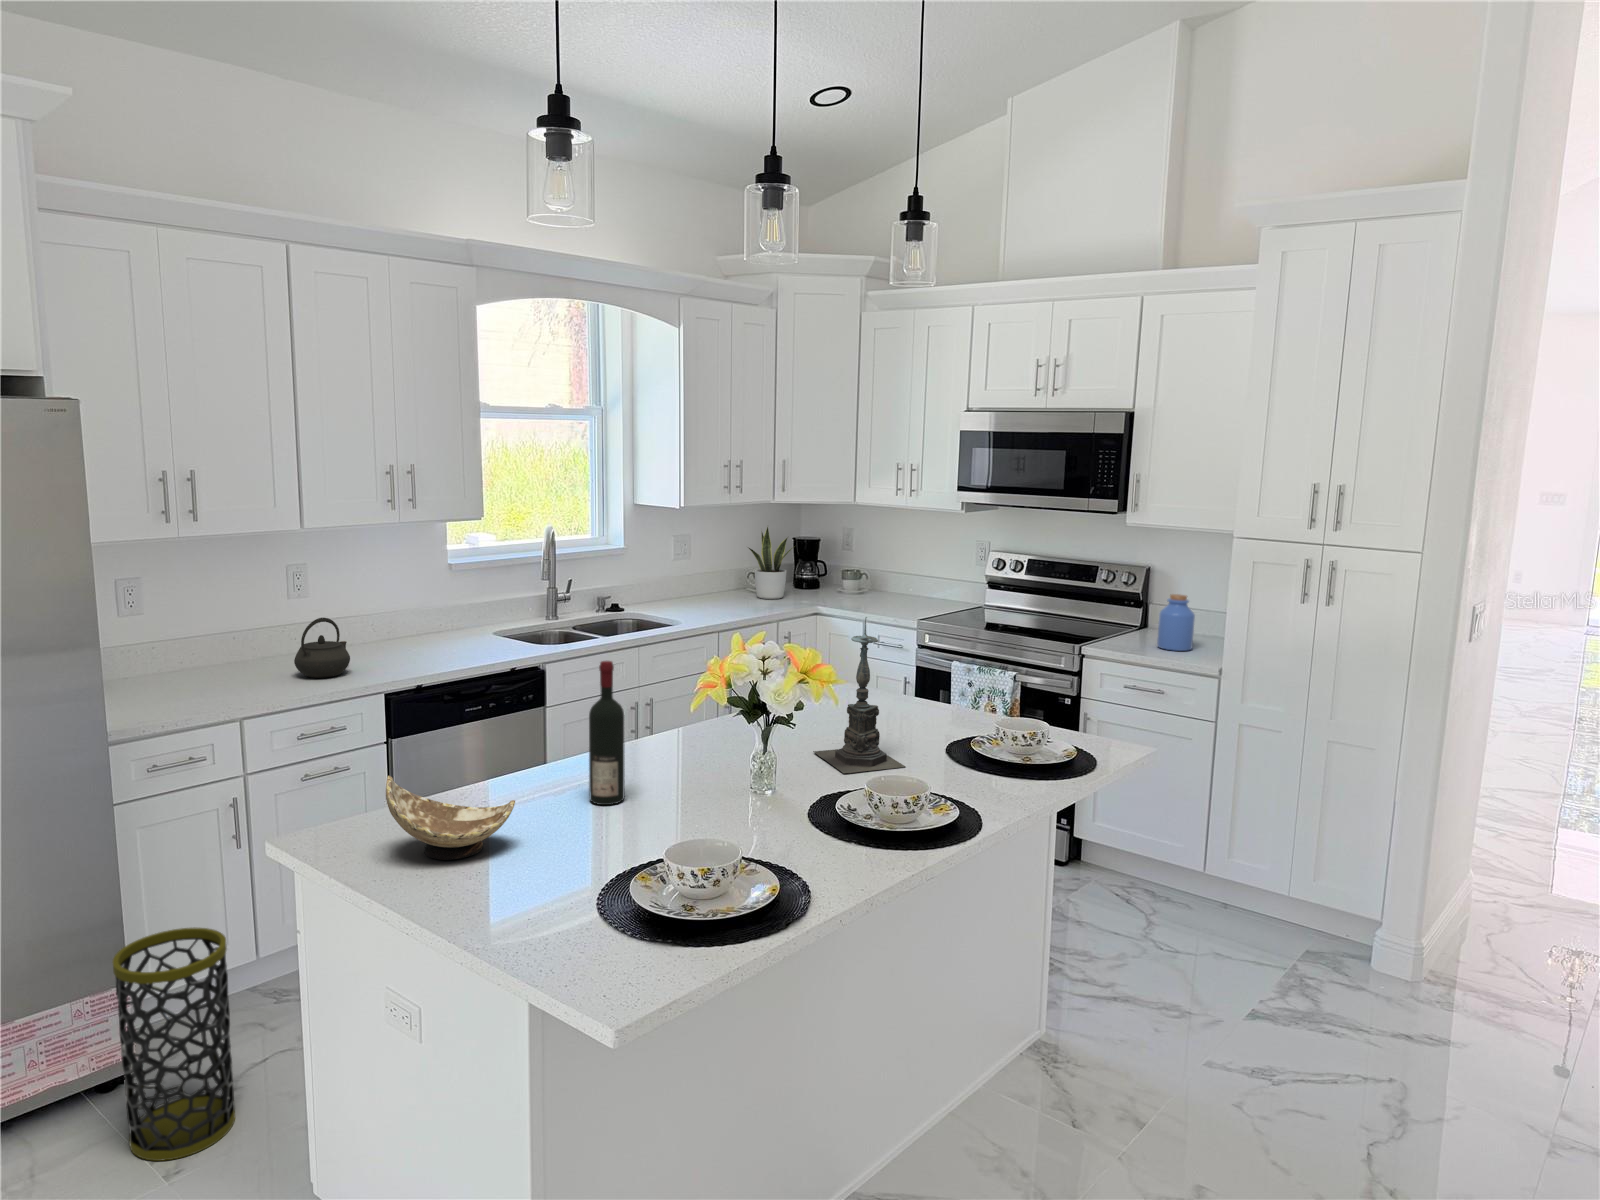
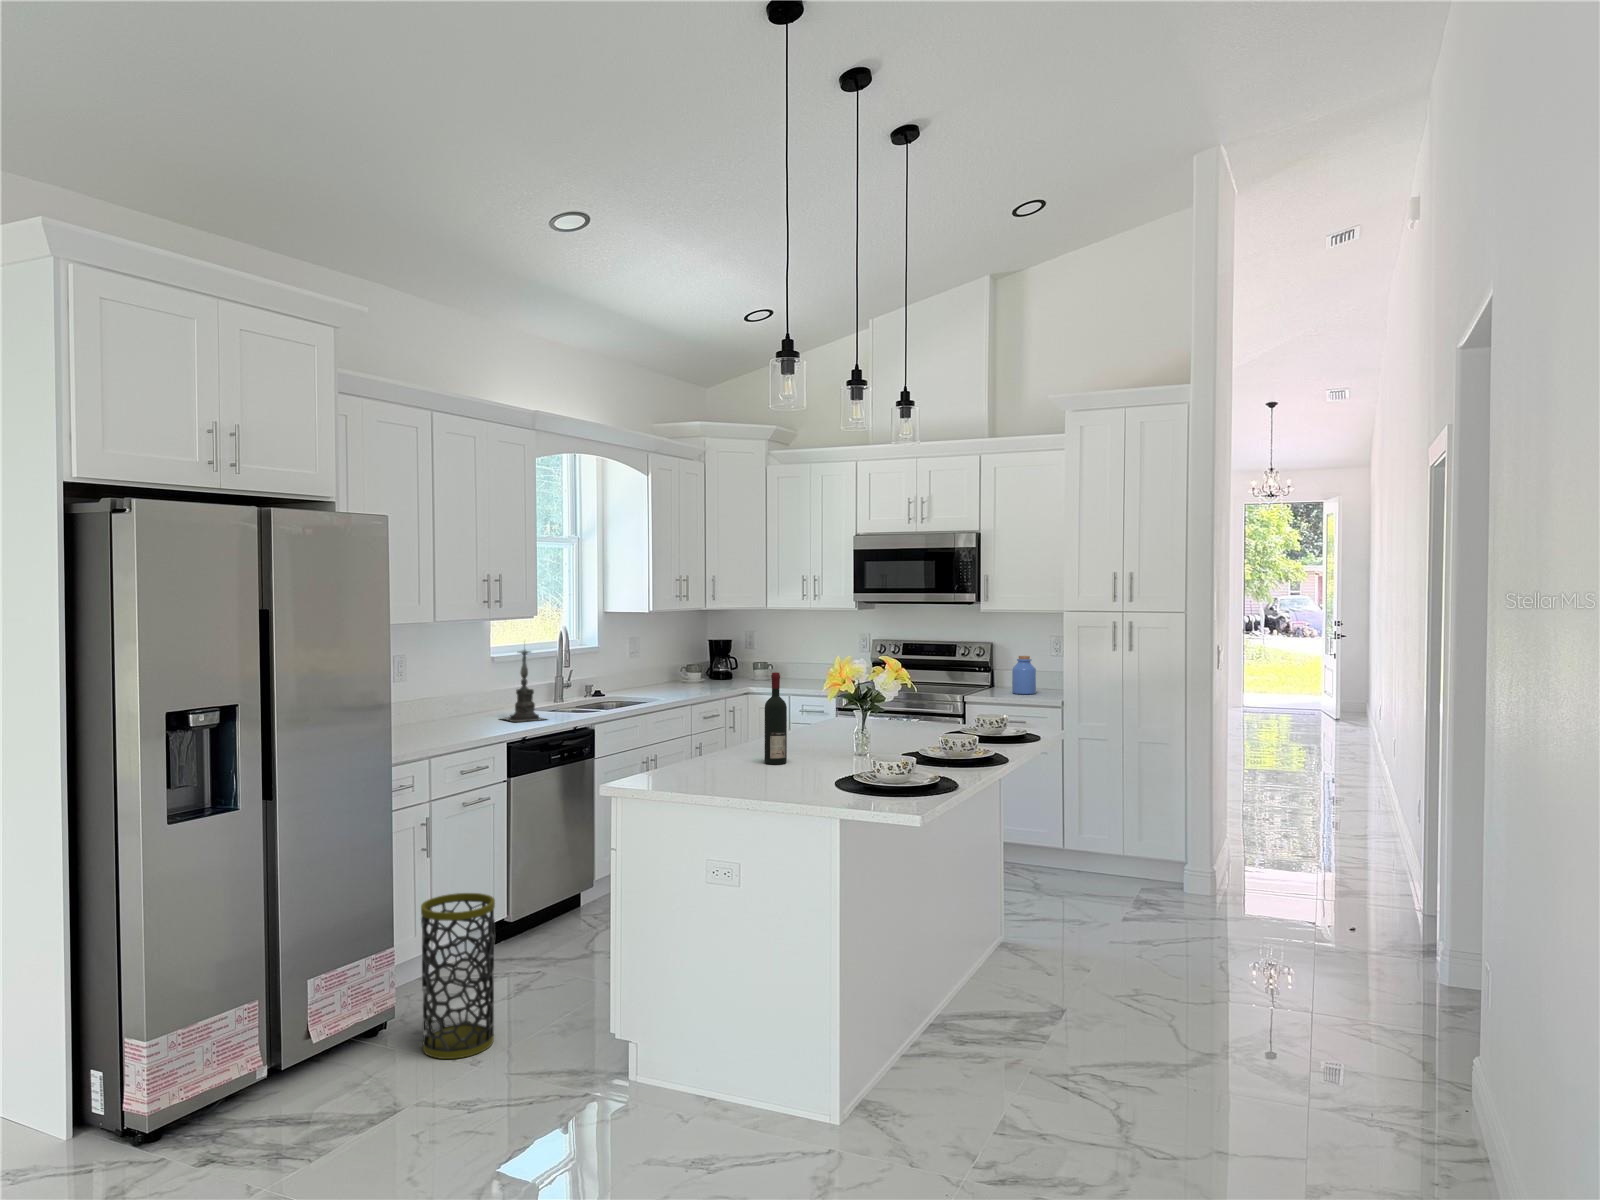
potted plant: present [749,527,792,599] -> none [681,627,724,686]
candle holder: present [813,617,905,773] -> present [502,649,545,722]
kettle: present [294,618,350,678] -> none [432,687,473,733]
decorative bowl: present [386,776,515,860] -> none [687,734,758,784]

